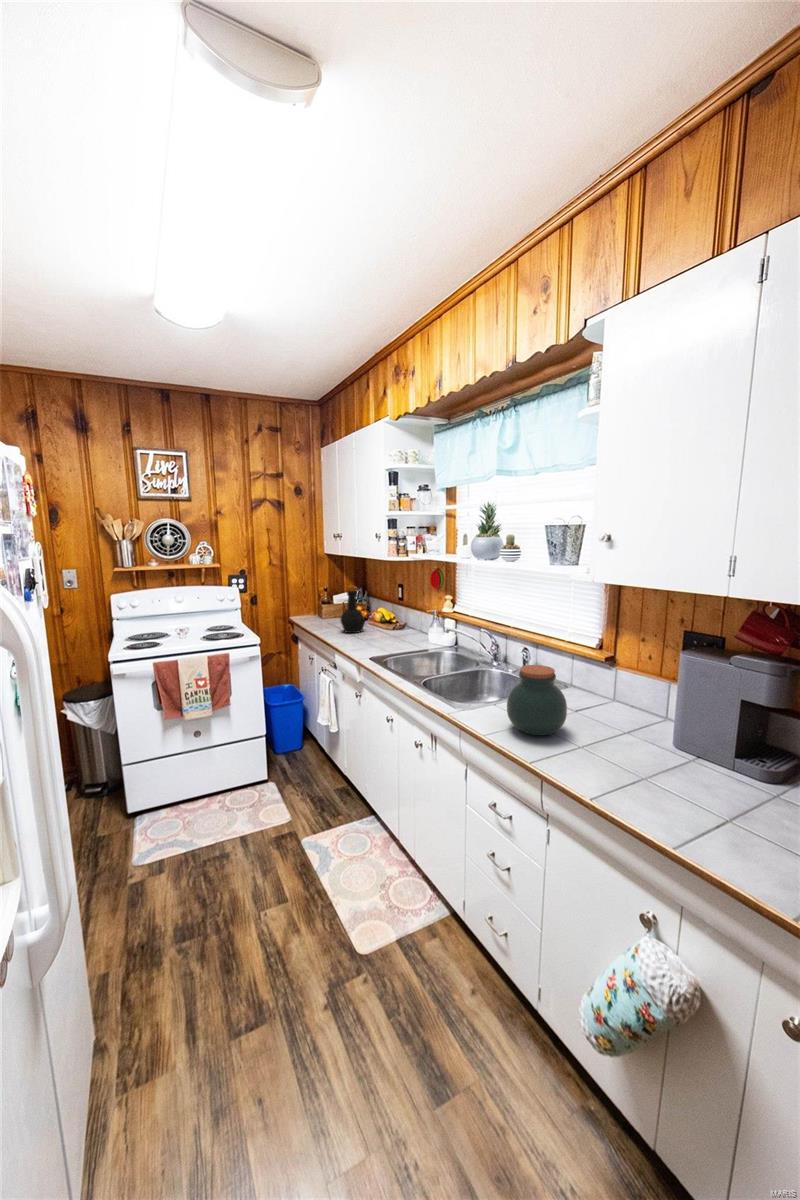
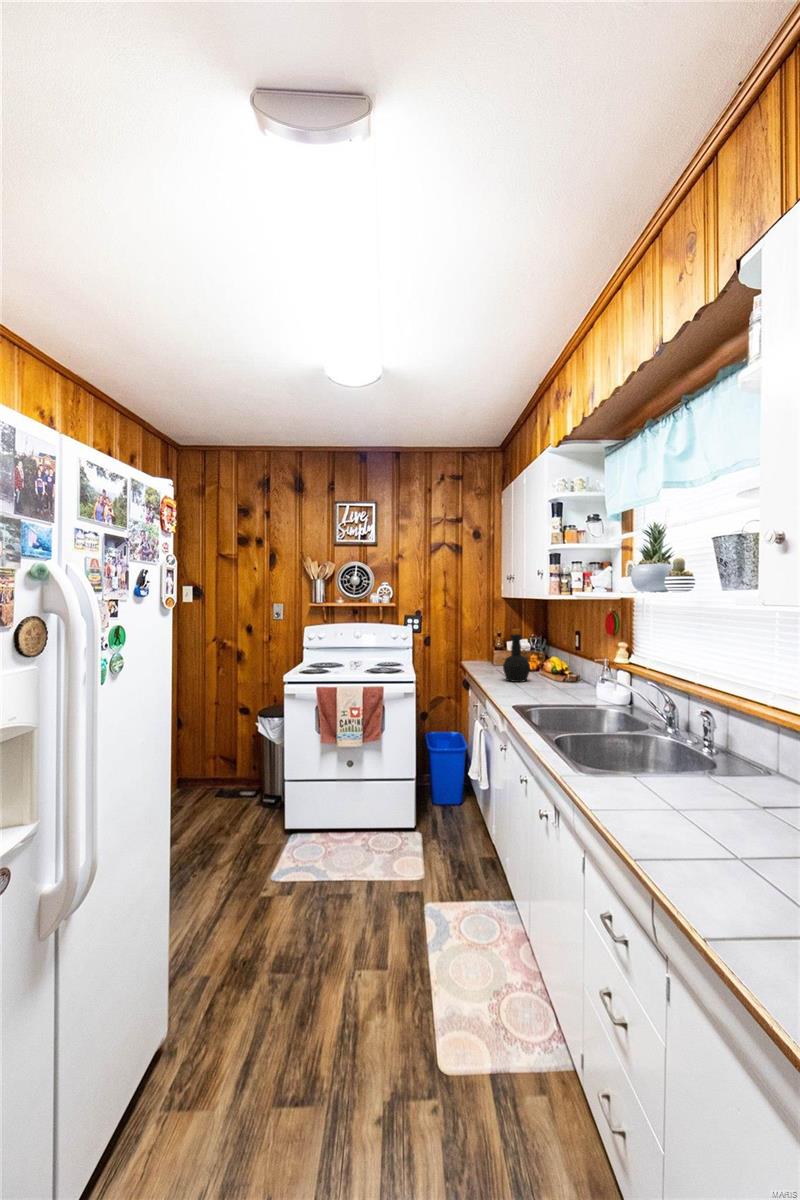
jar: present [507,665,567,735] -> none [627,722,725,831]

